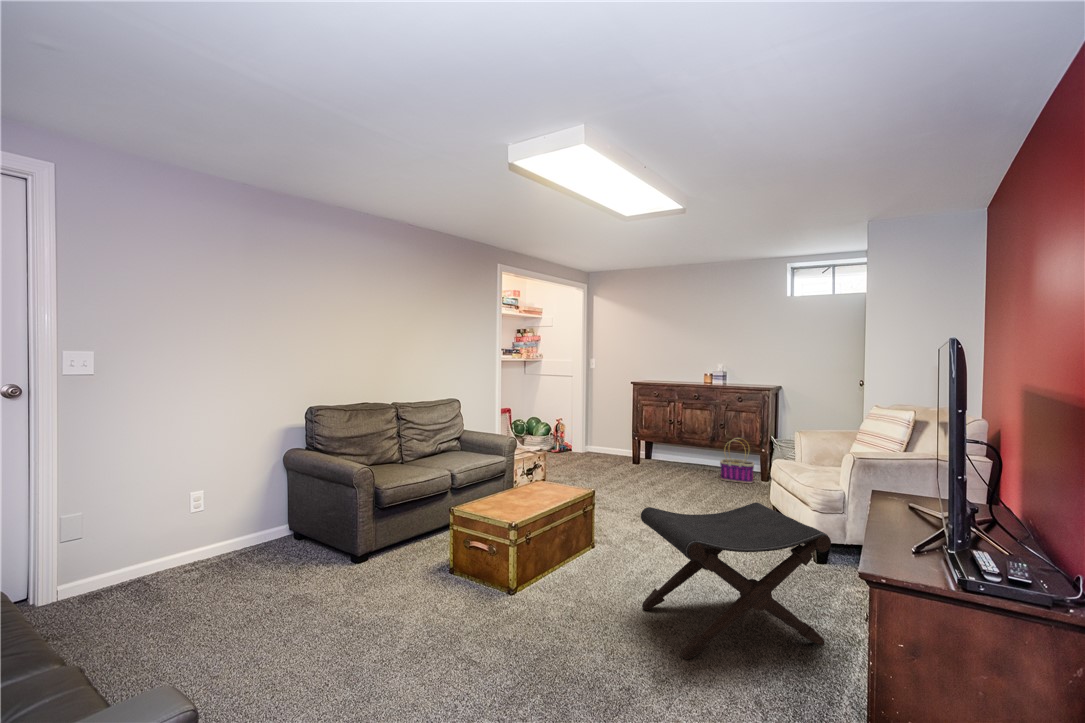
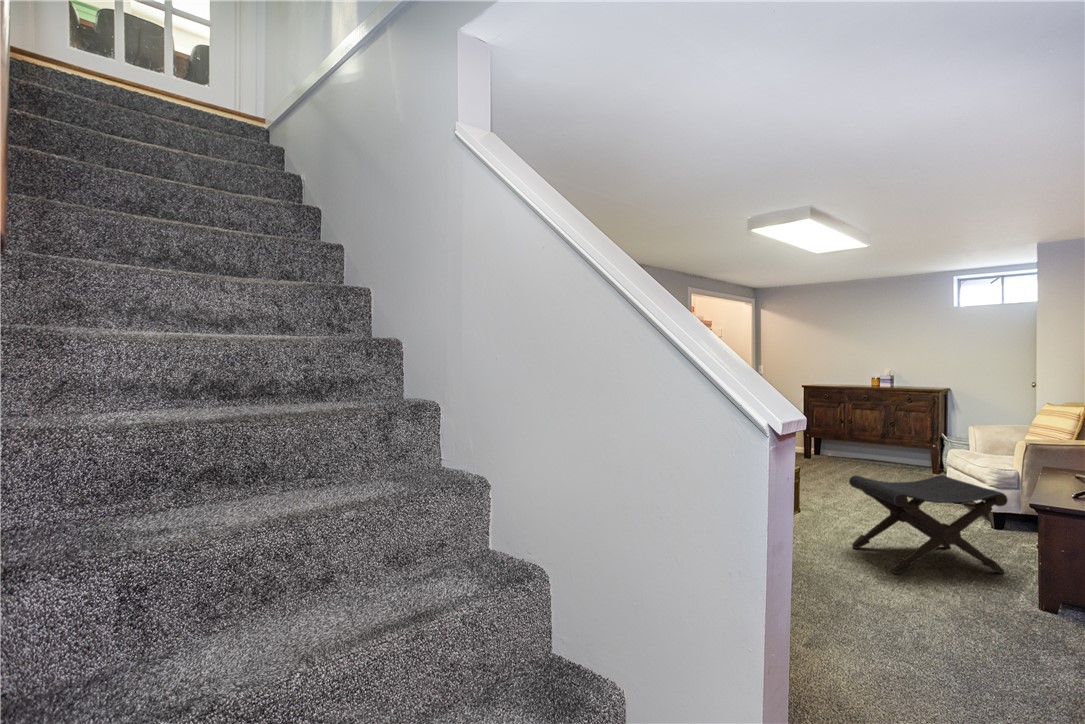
basket: present [720,438,754,483] -> none [891,434,926,474]

